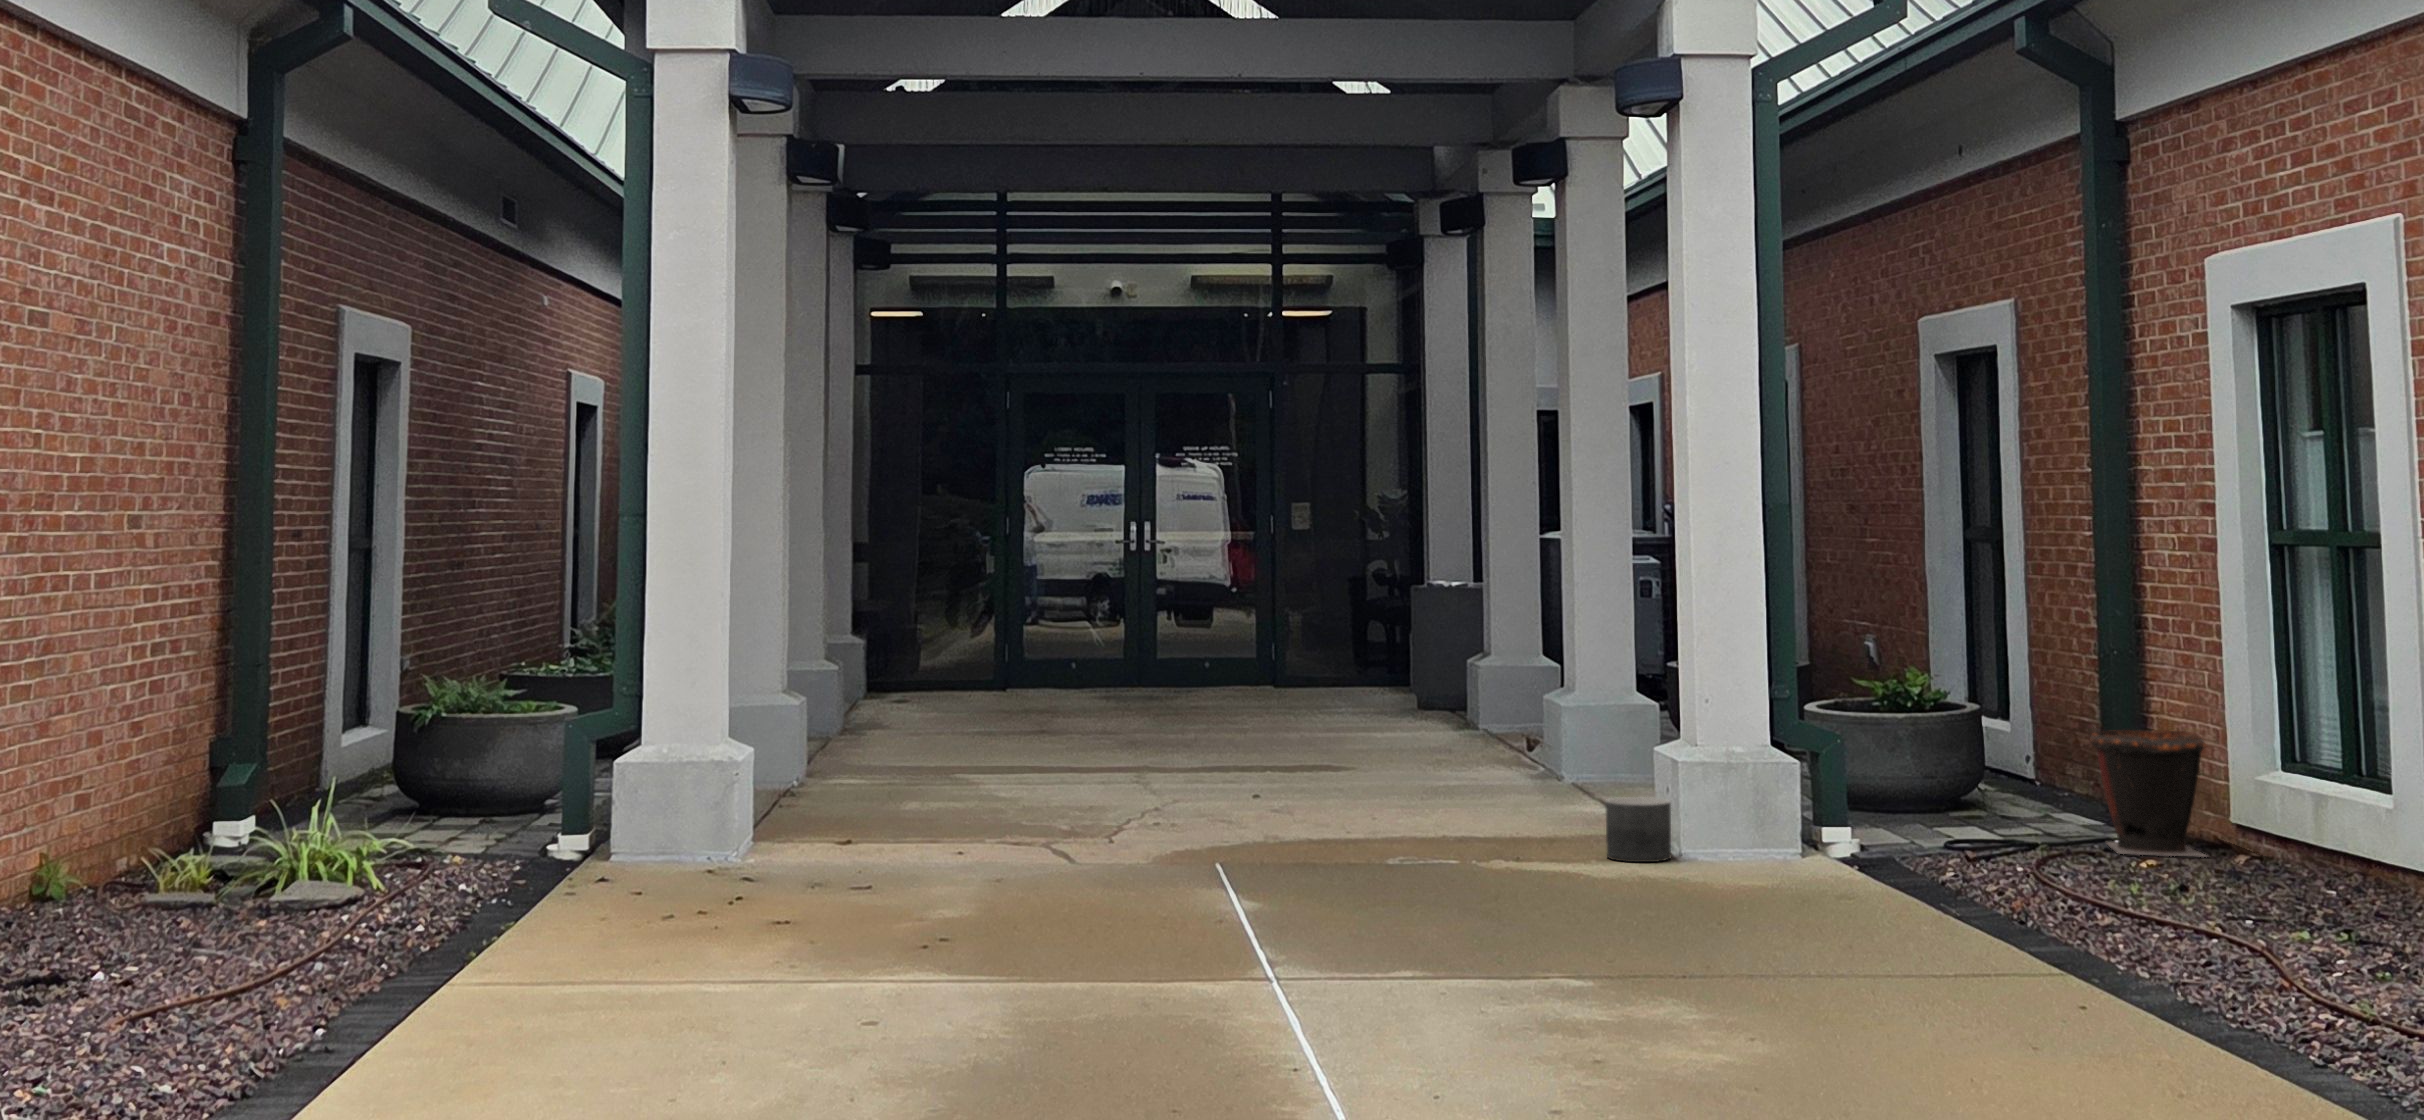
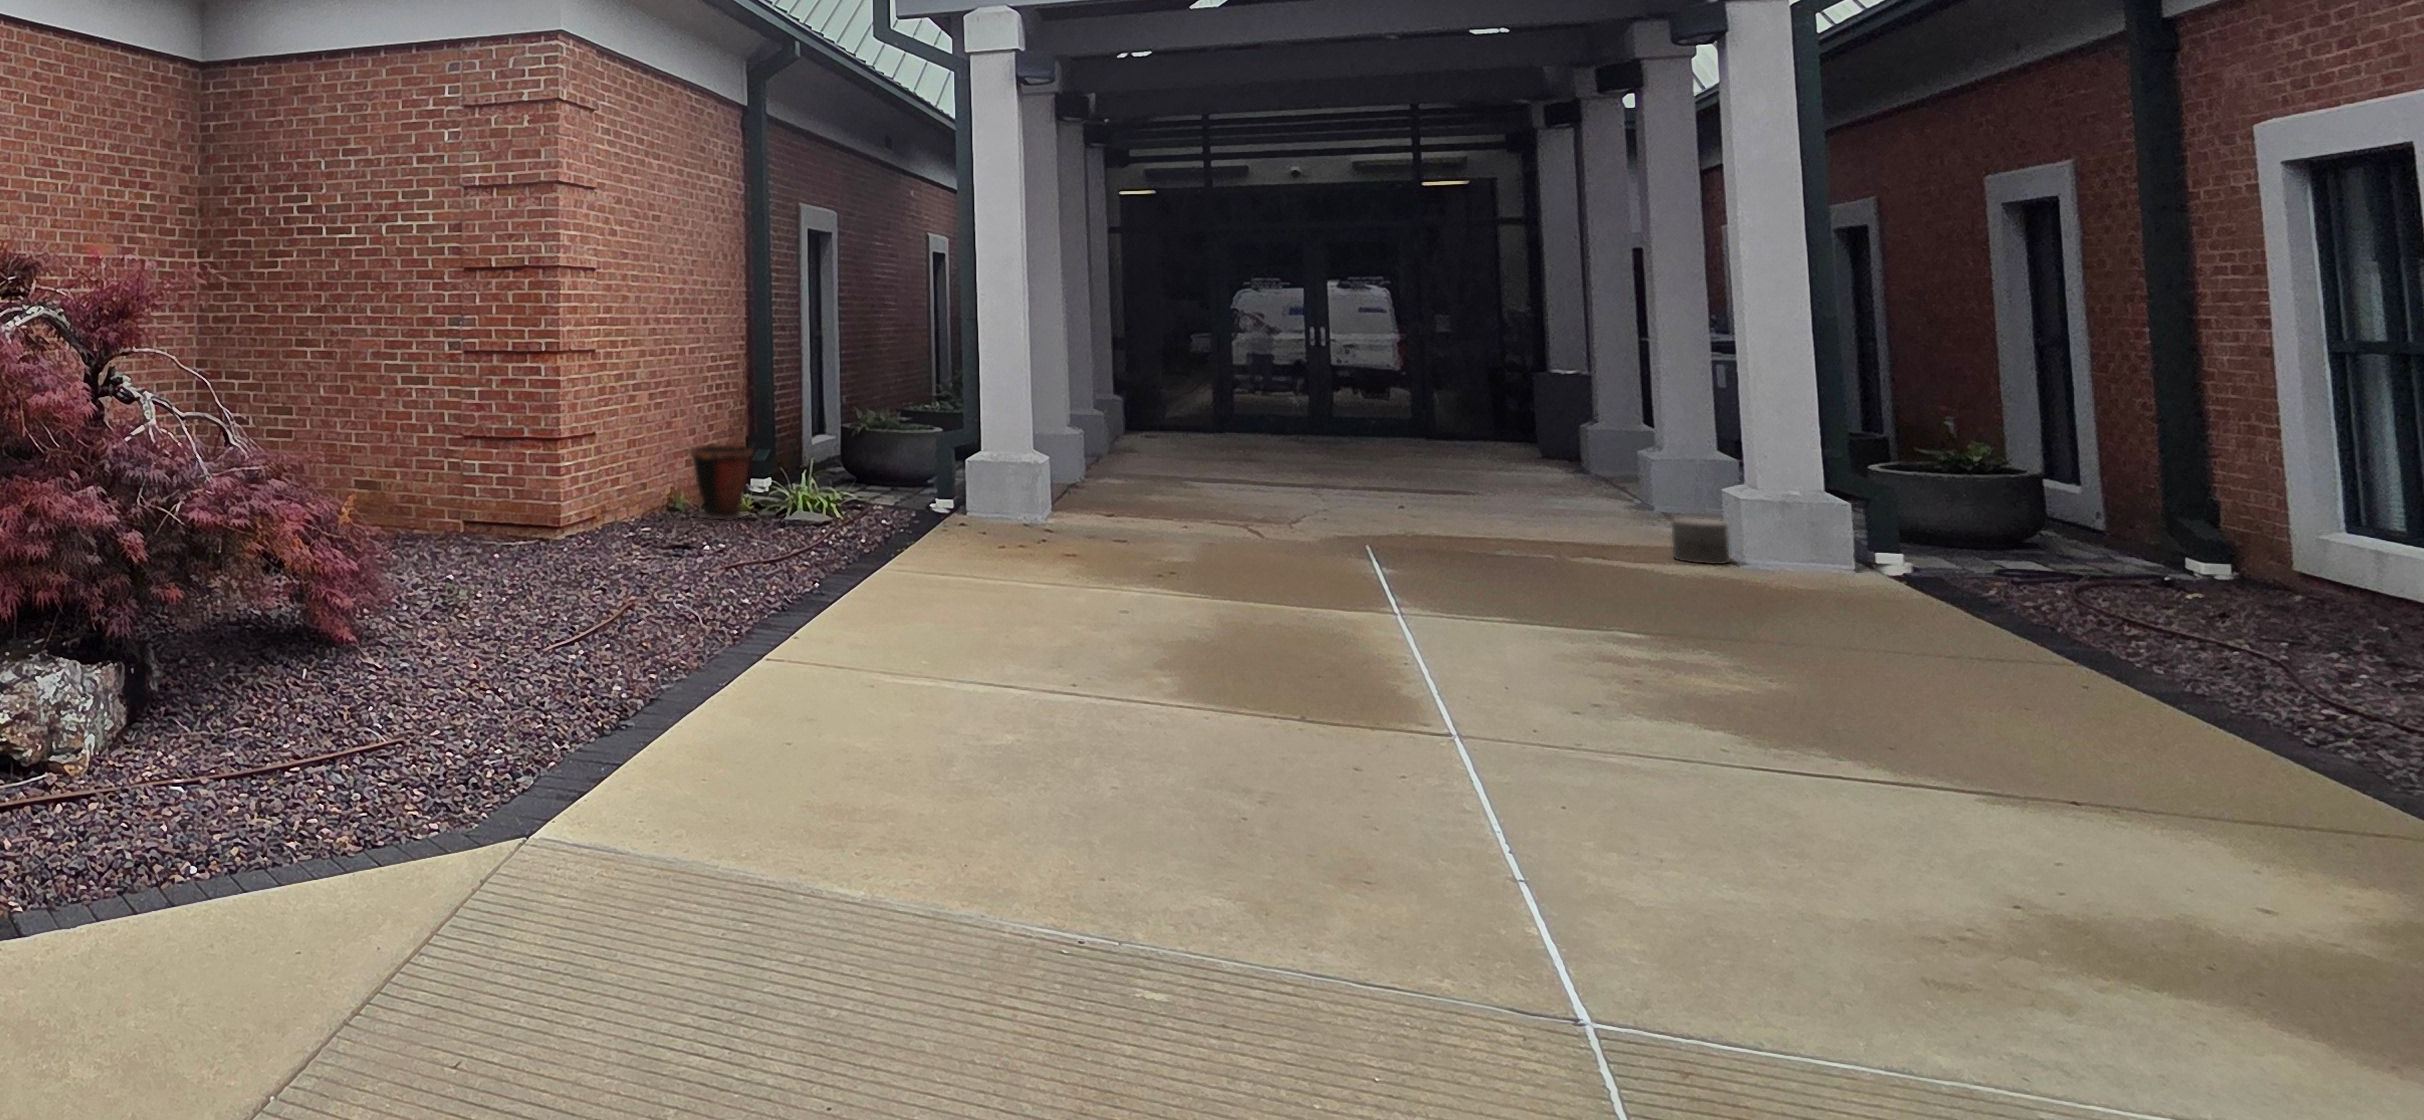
trash can: present [2090,727,2206,857] -> present [689,445,753,520]

